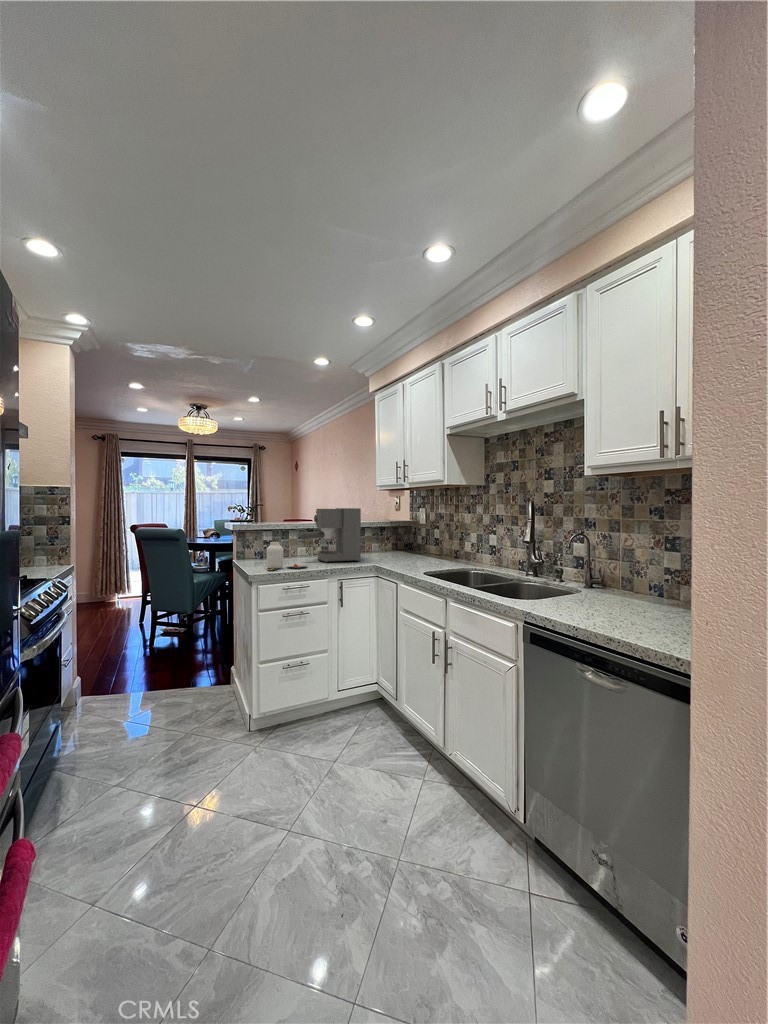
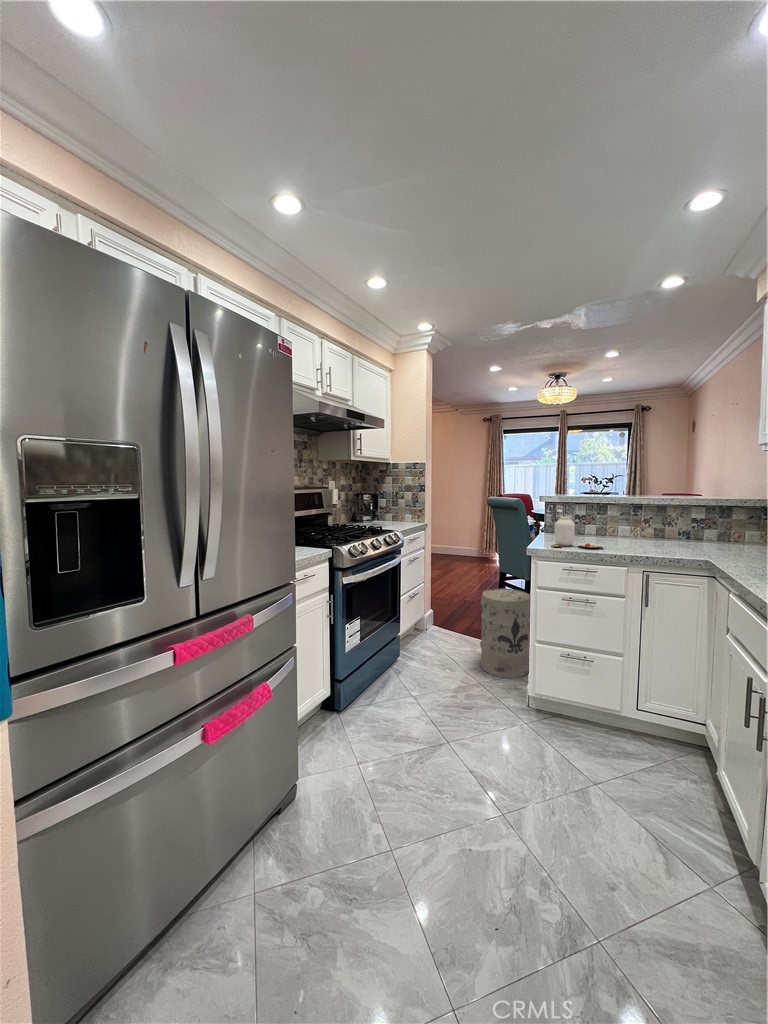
coffee maker: present [300,508,361,562] -> none [607,478,696,550]
trash can: none [174,622,230,719] -> present [480,588,530,678]

